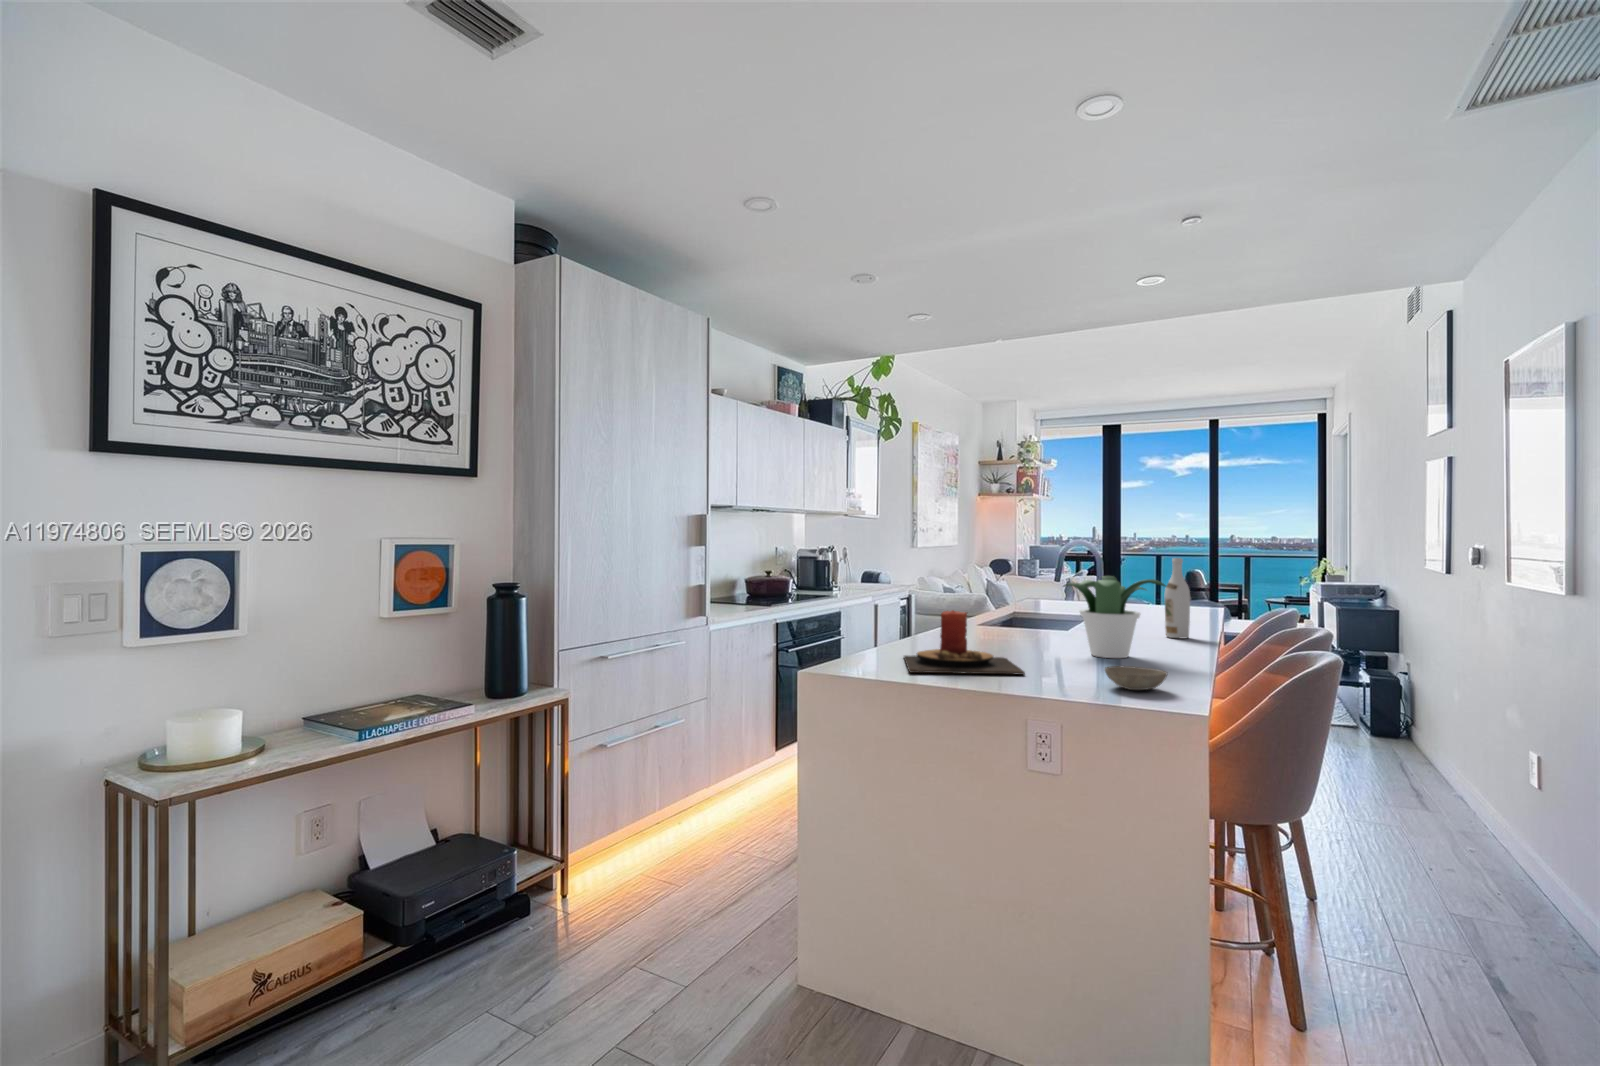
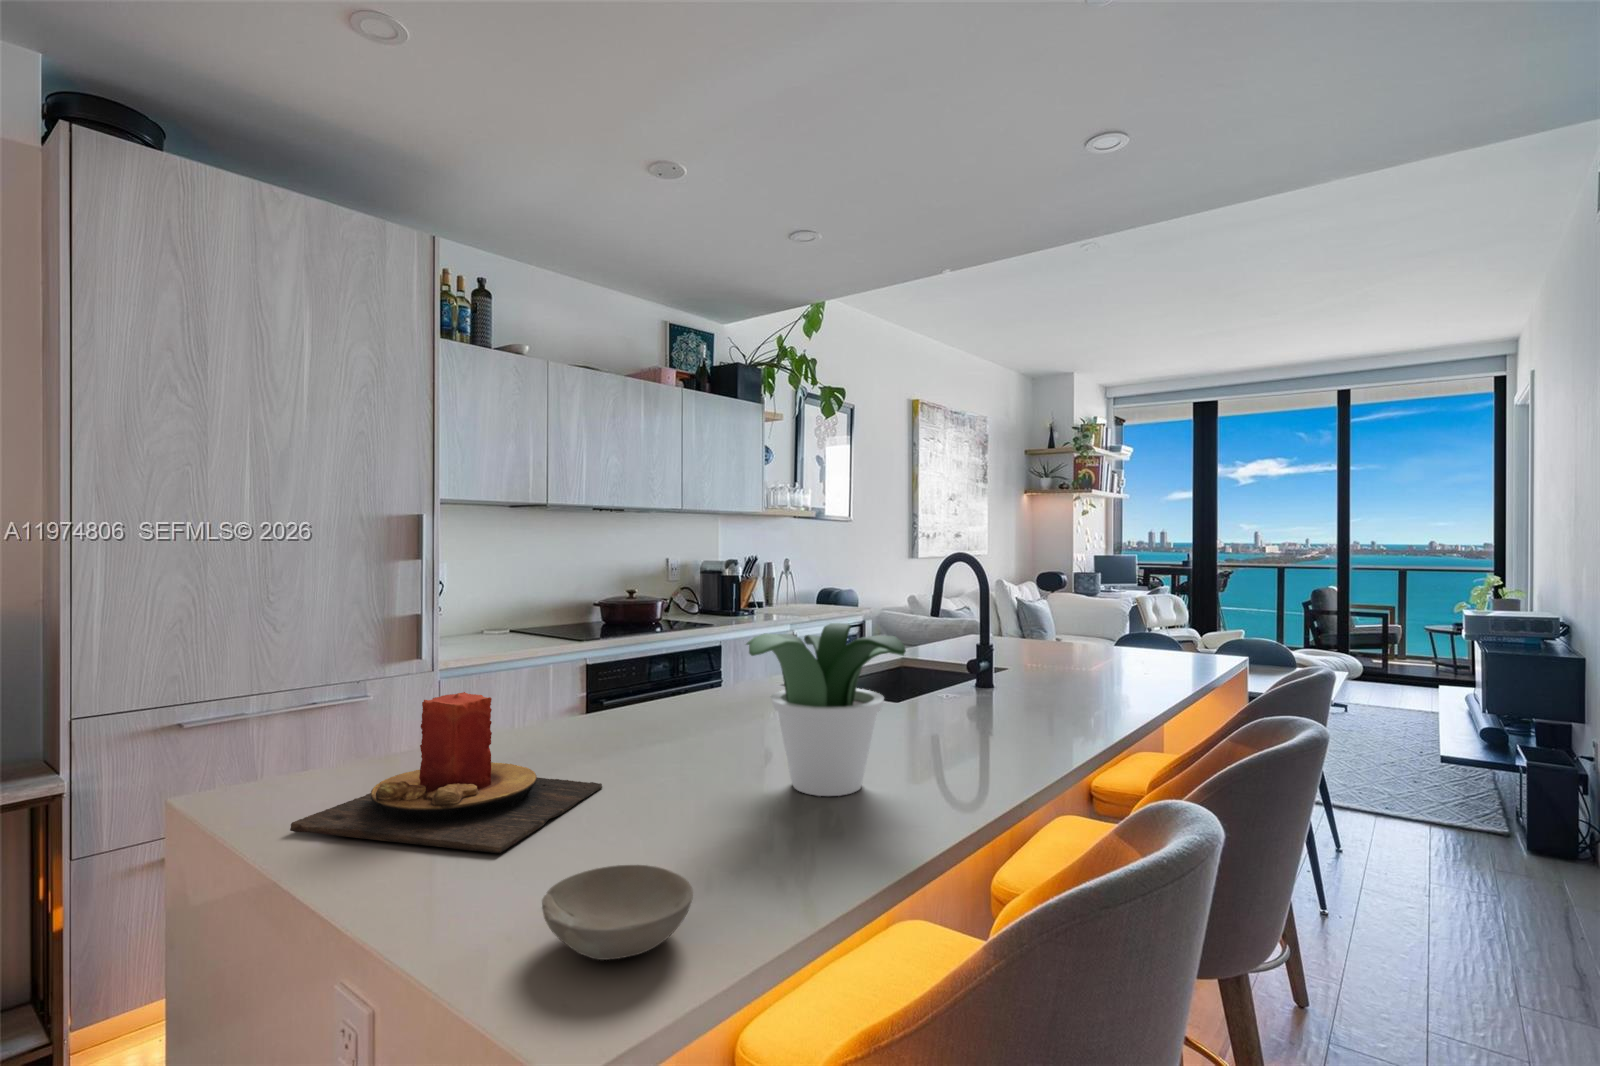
wine bottle: present [1165,558,1190,638] -> none [1036,584,1080,735]

